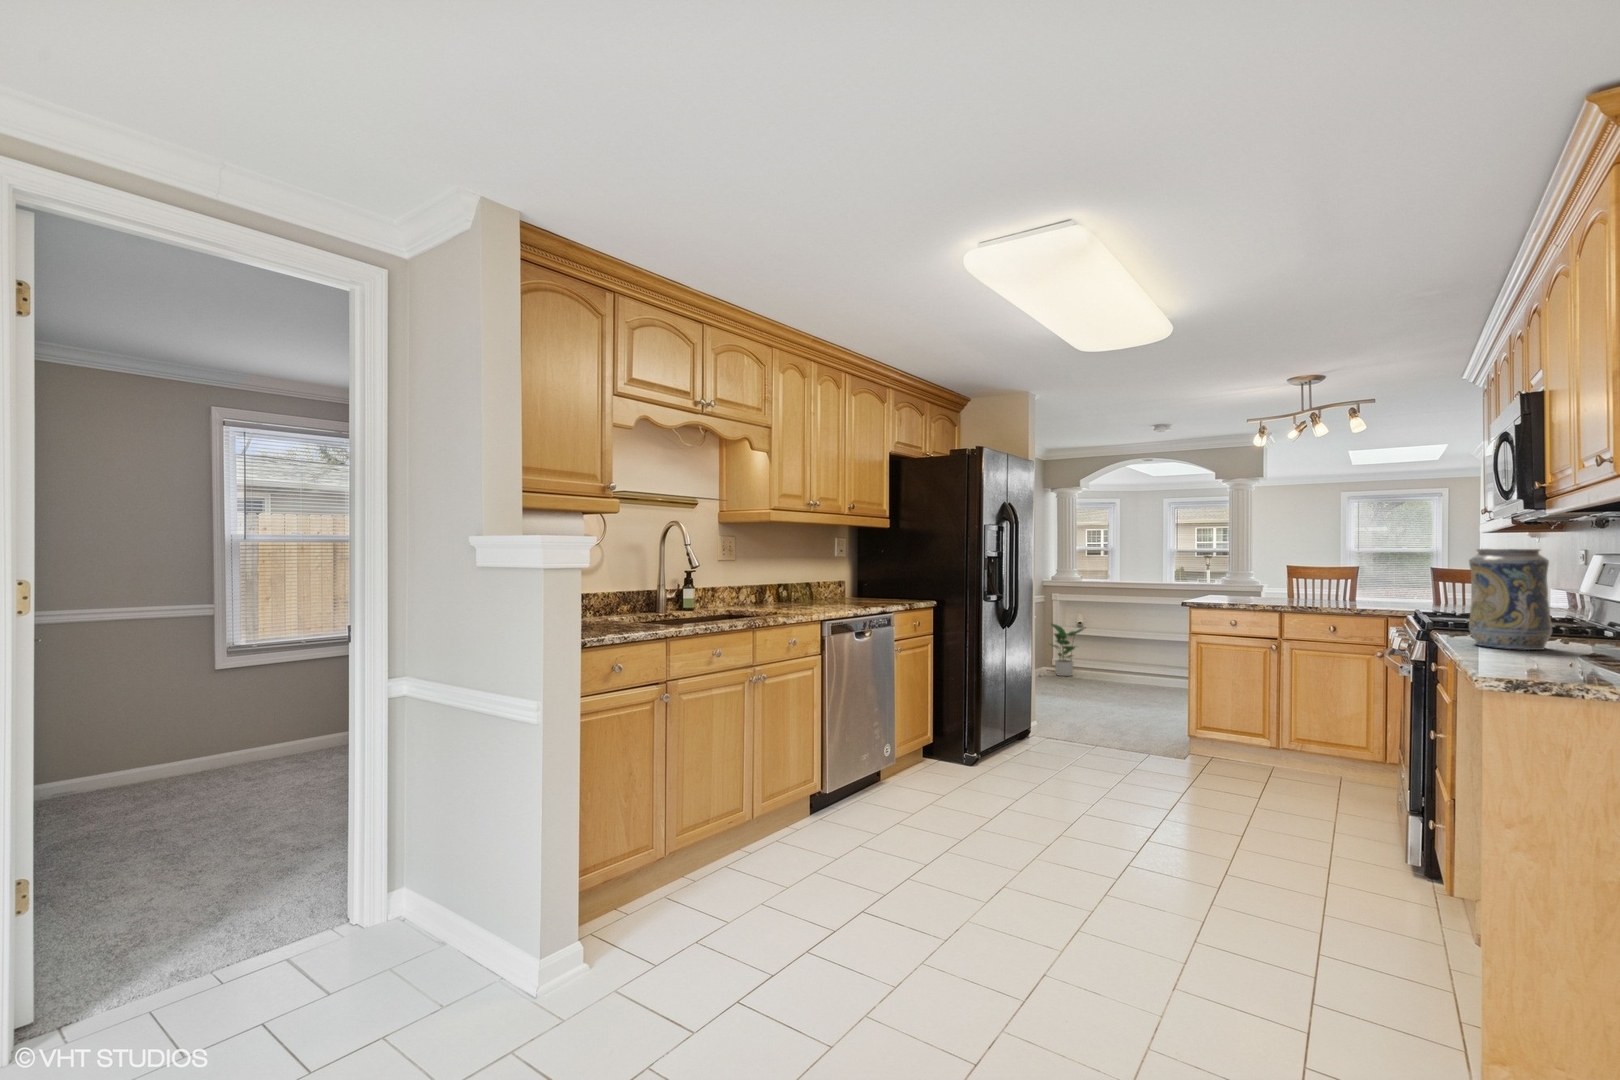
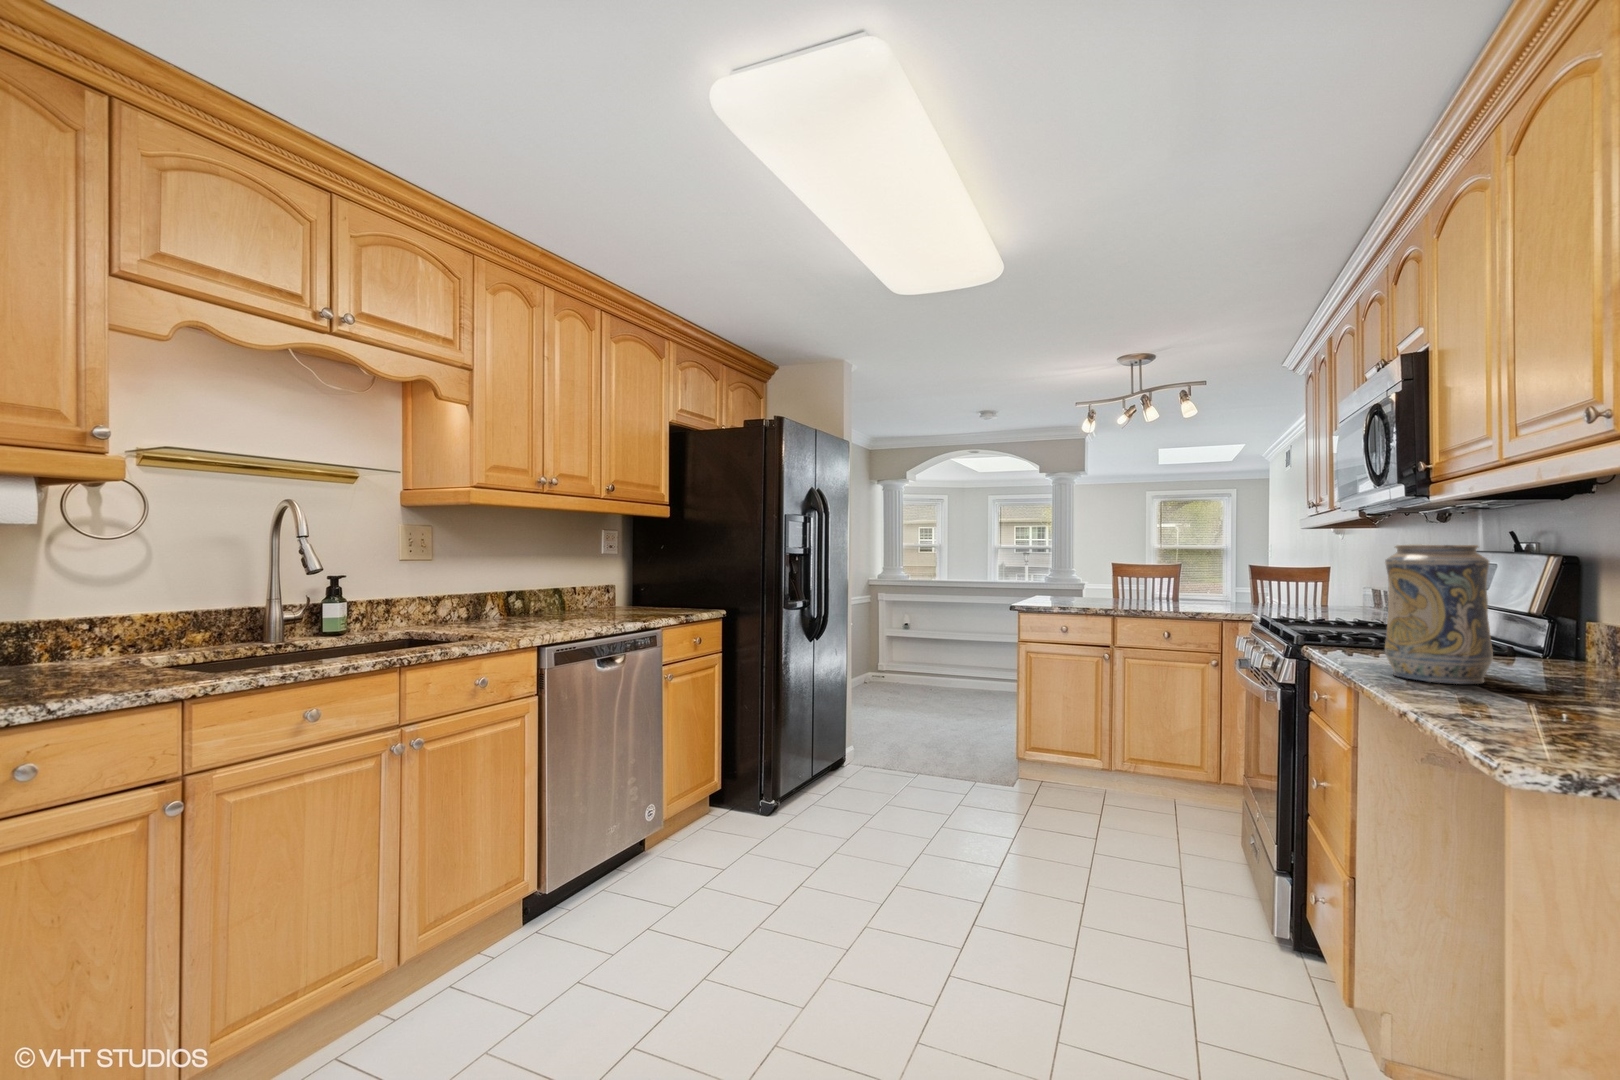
potted plant: present [1051,624,1084,676] -> none [870,626,910,683]

